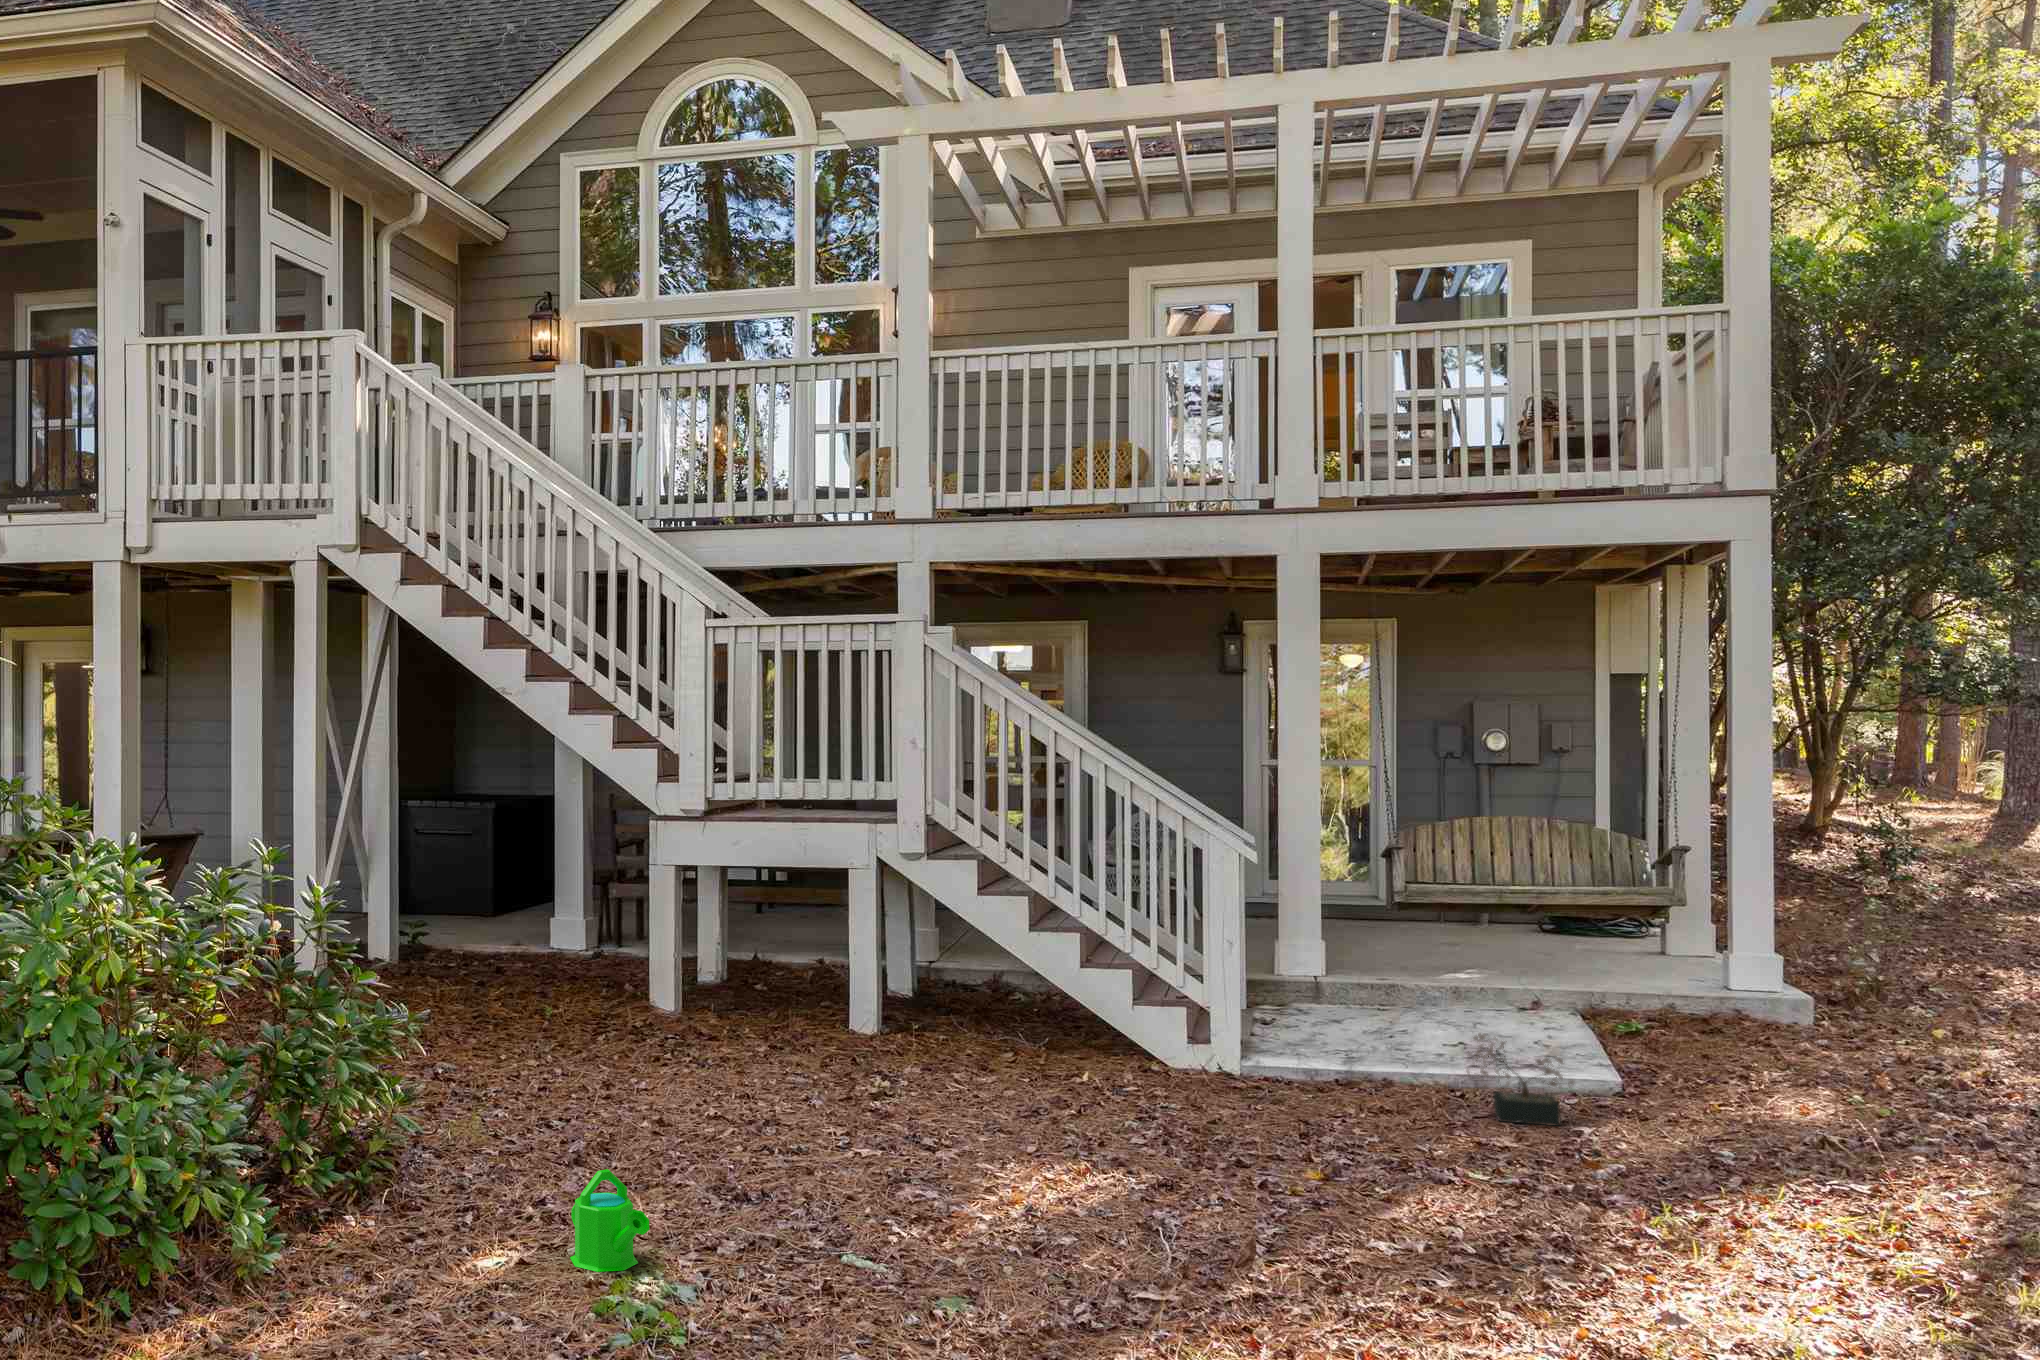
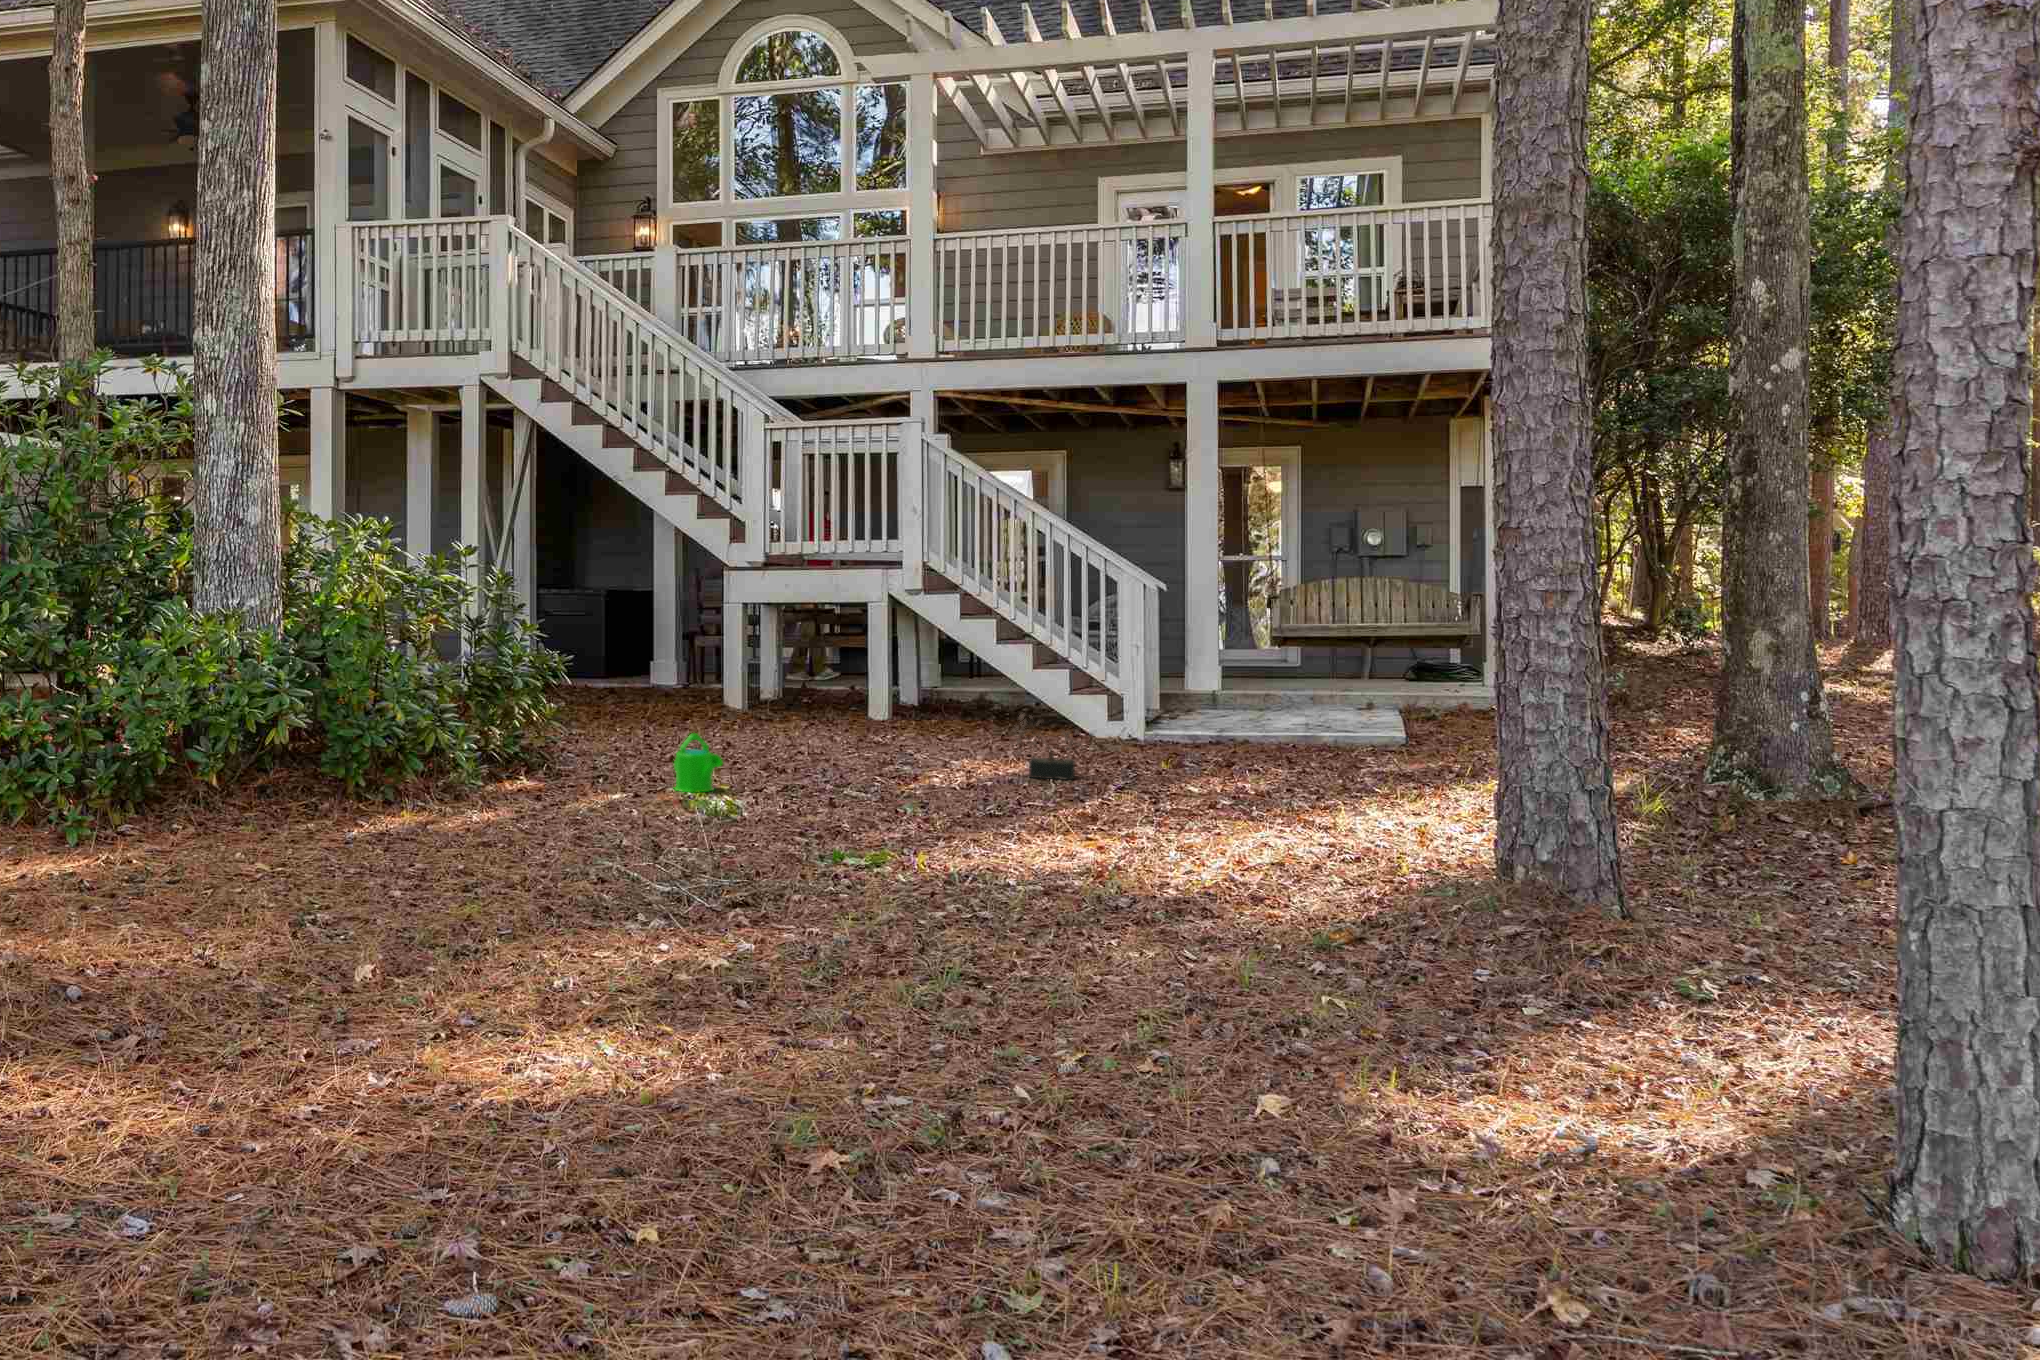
decorative plant: present [1467,1034,1574,1126] -> present [1010,714,1085,780]

